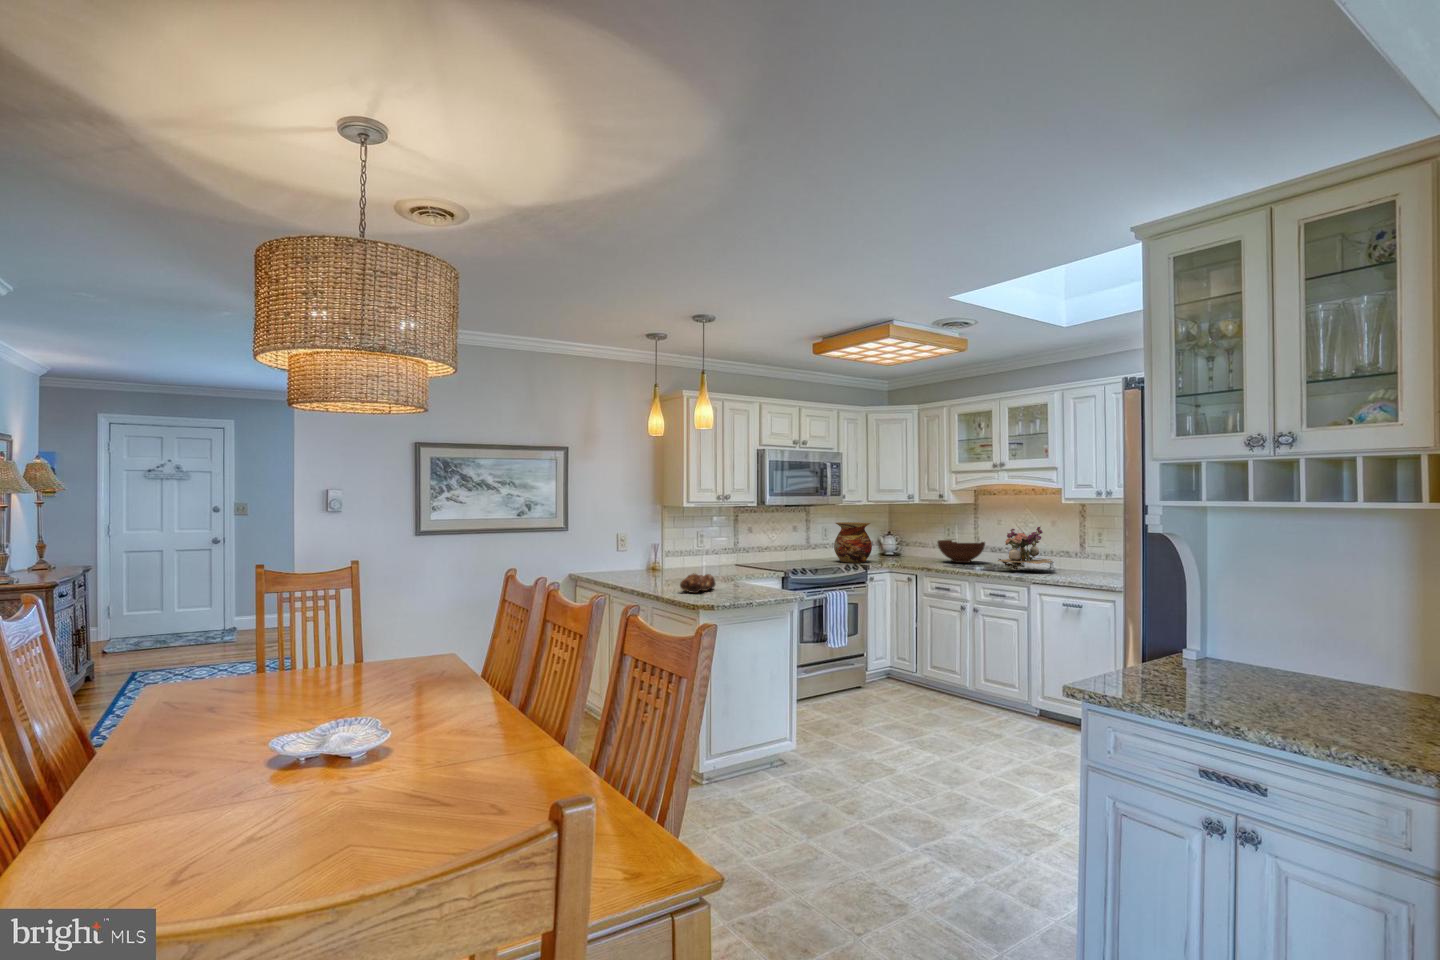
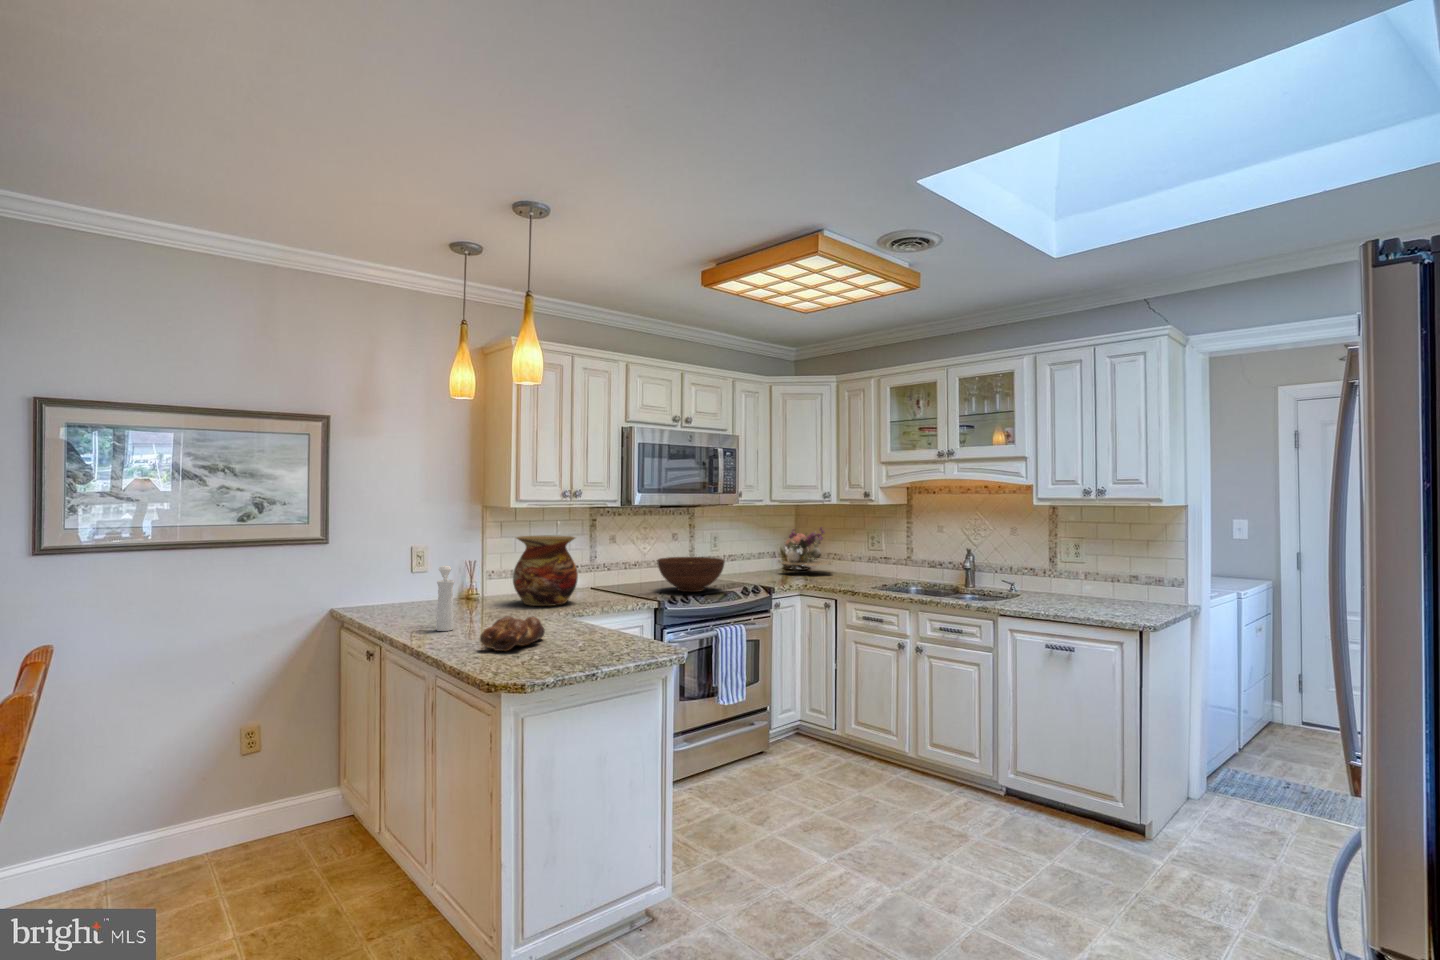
vase: present [834,522,872,563] -> present [513,536,578,606]
flower arrangement: present [998,526,1052,570] -> present [779,527,830,571]
fruit bowl: present [938,540,985,563] -> present [657,557,725,592]
pepper mill: none [646,544,657,584] -> present [436,566,454,631]

